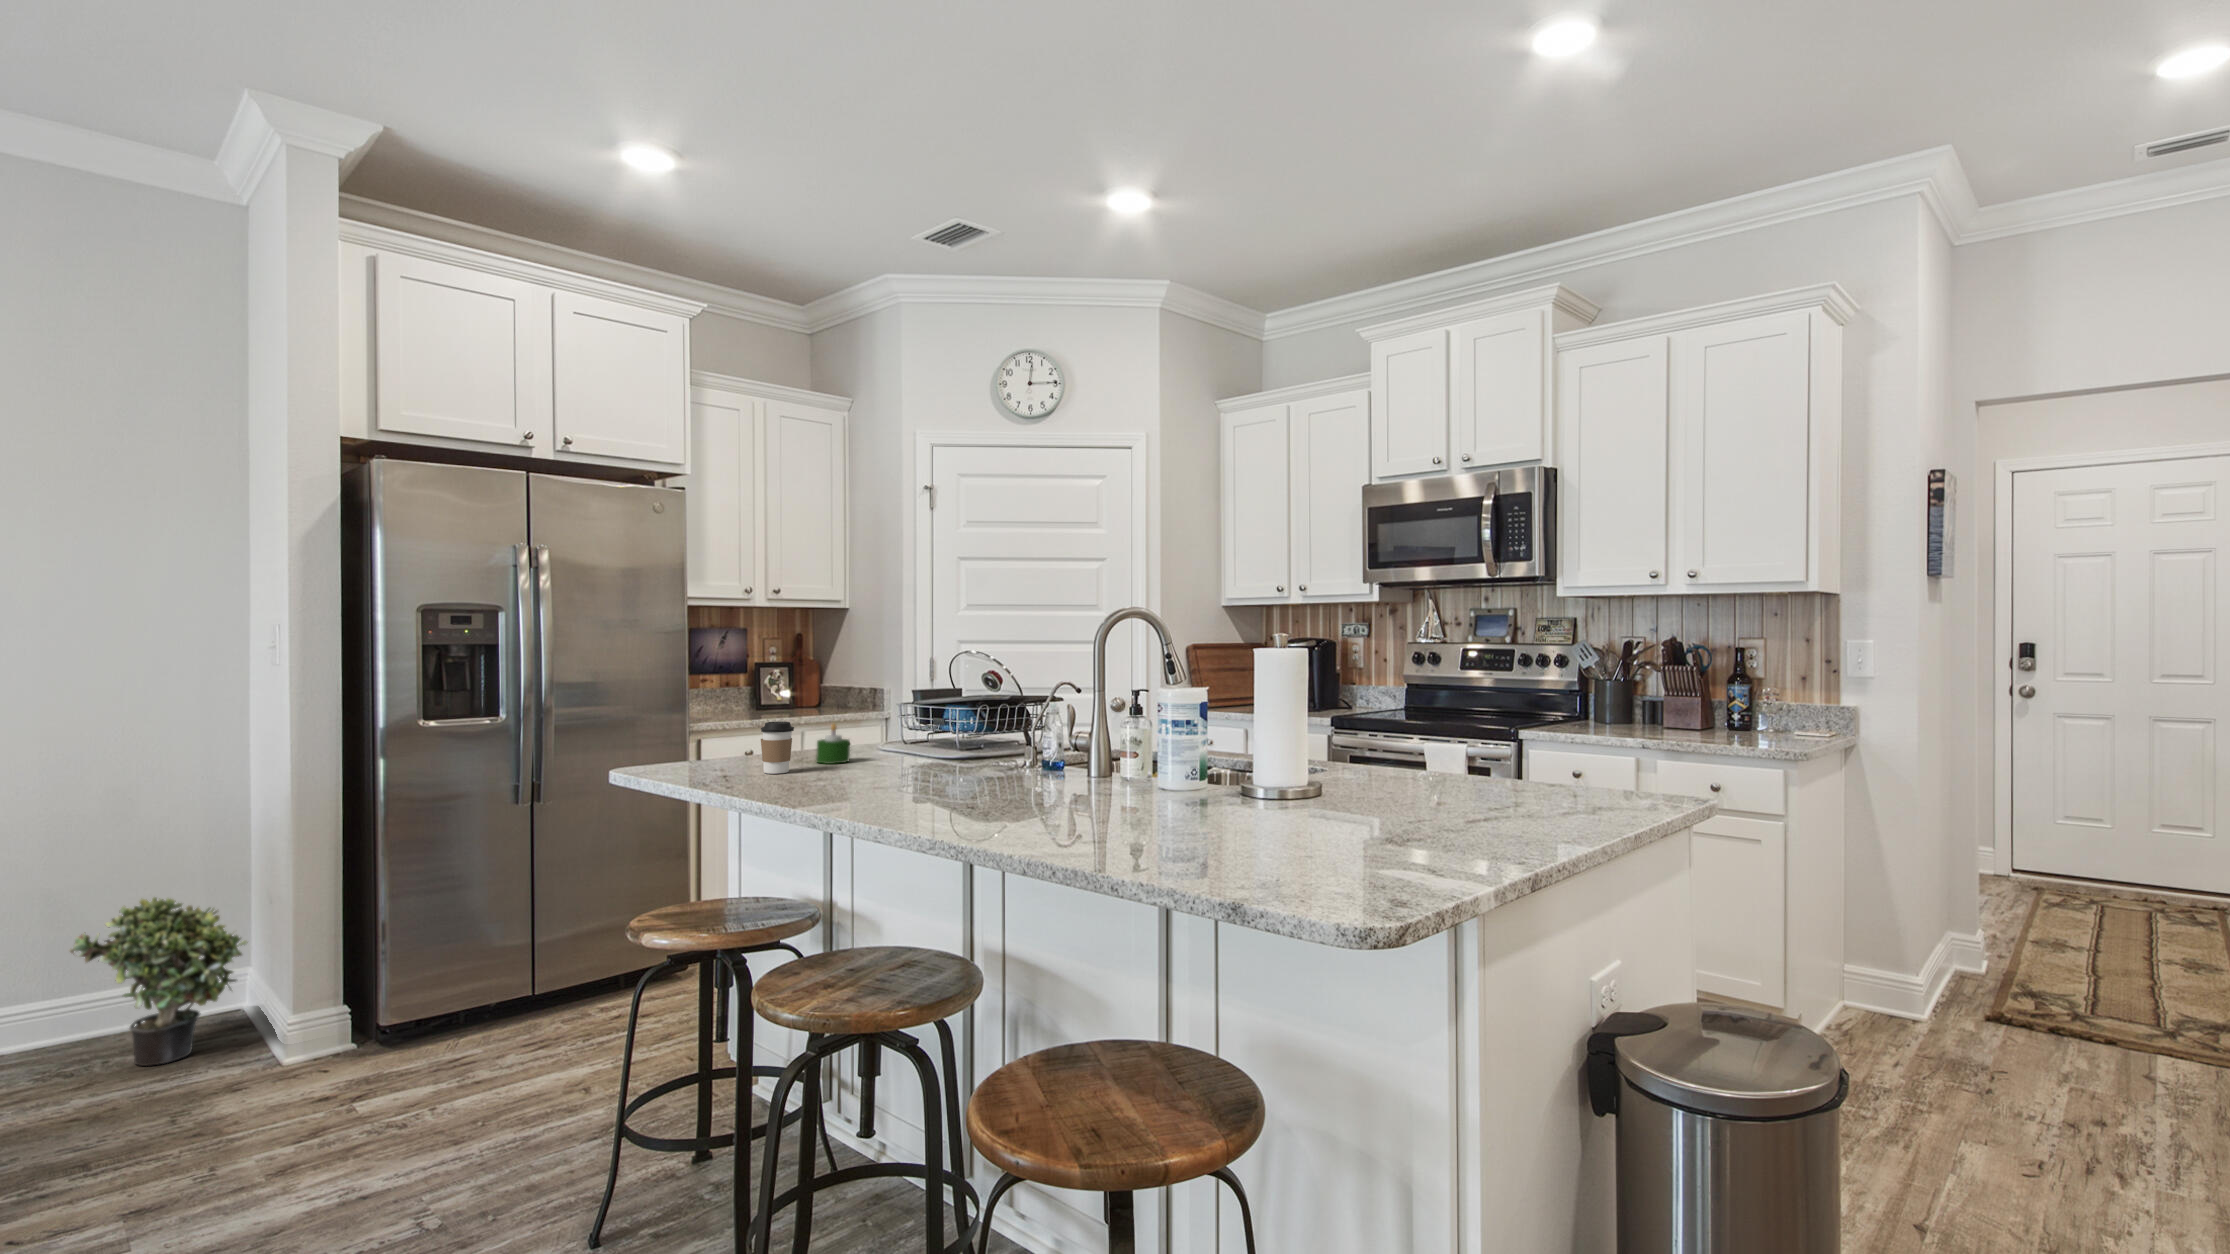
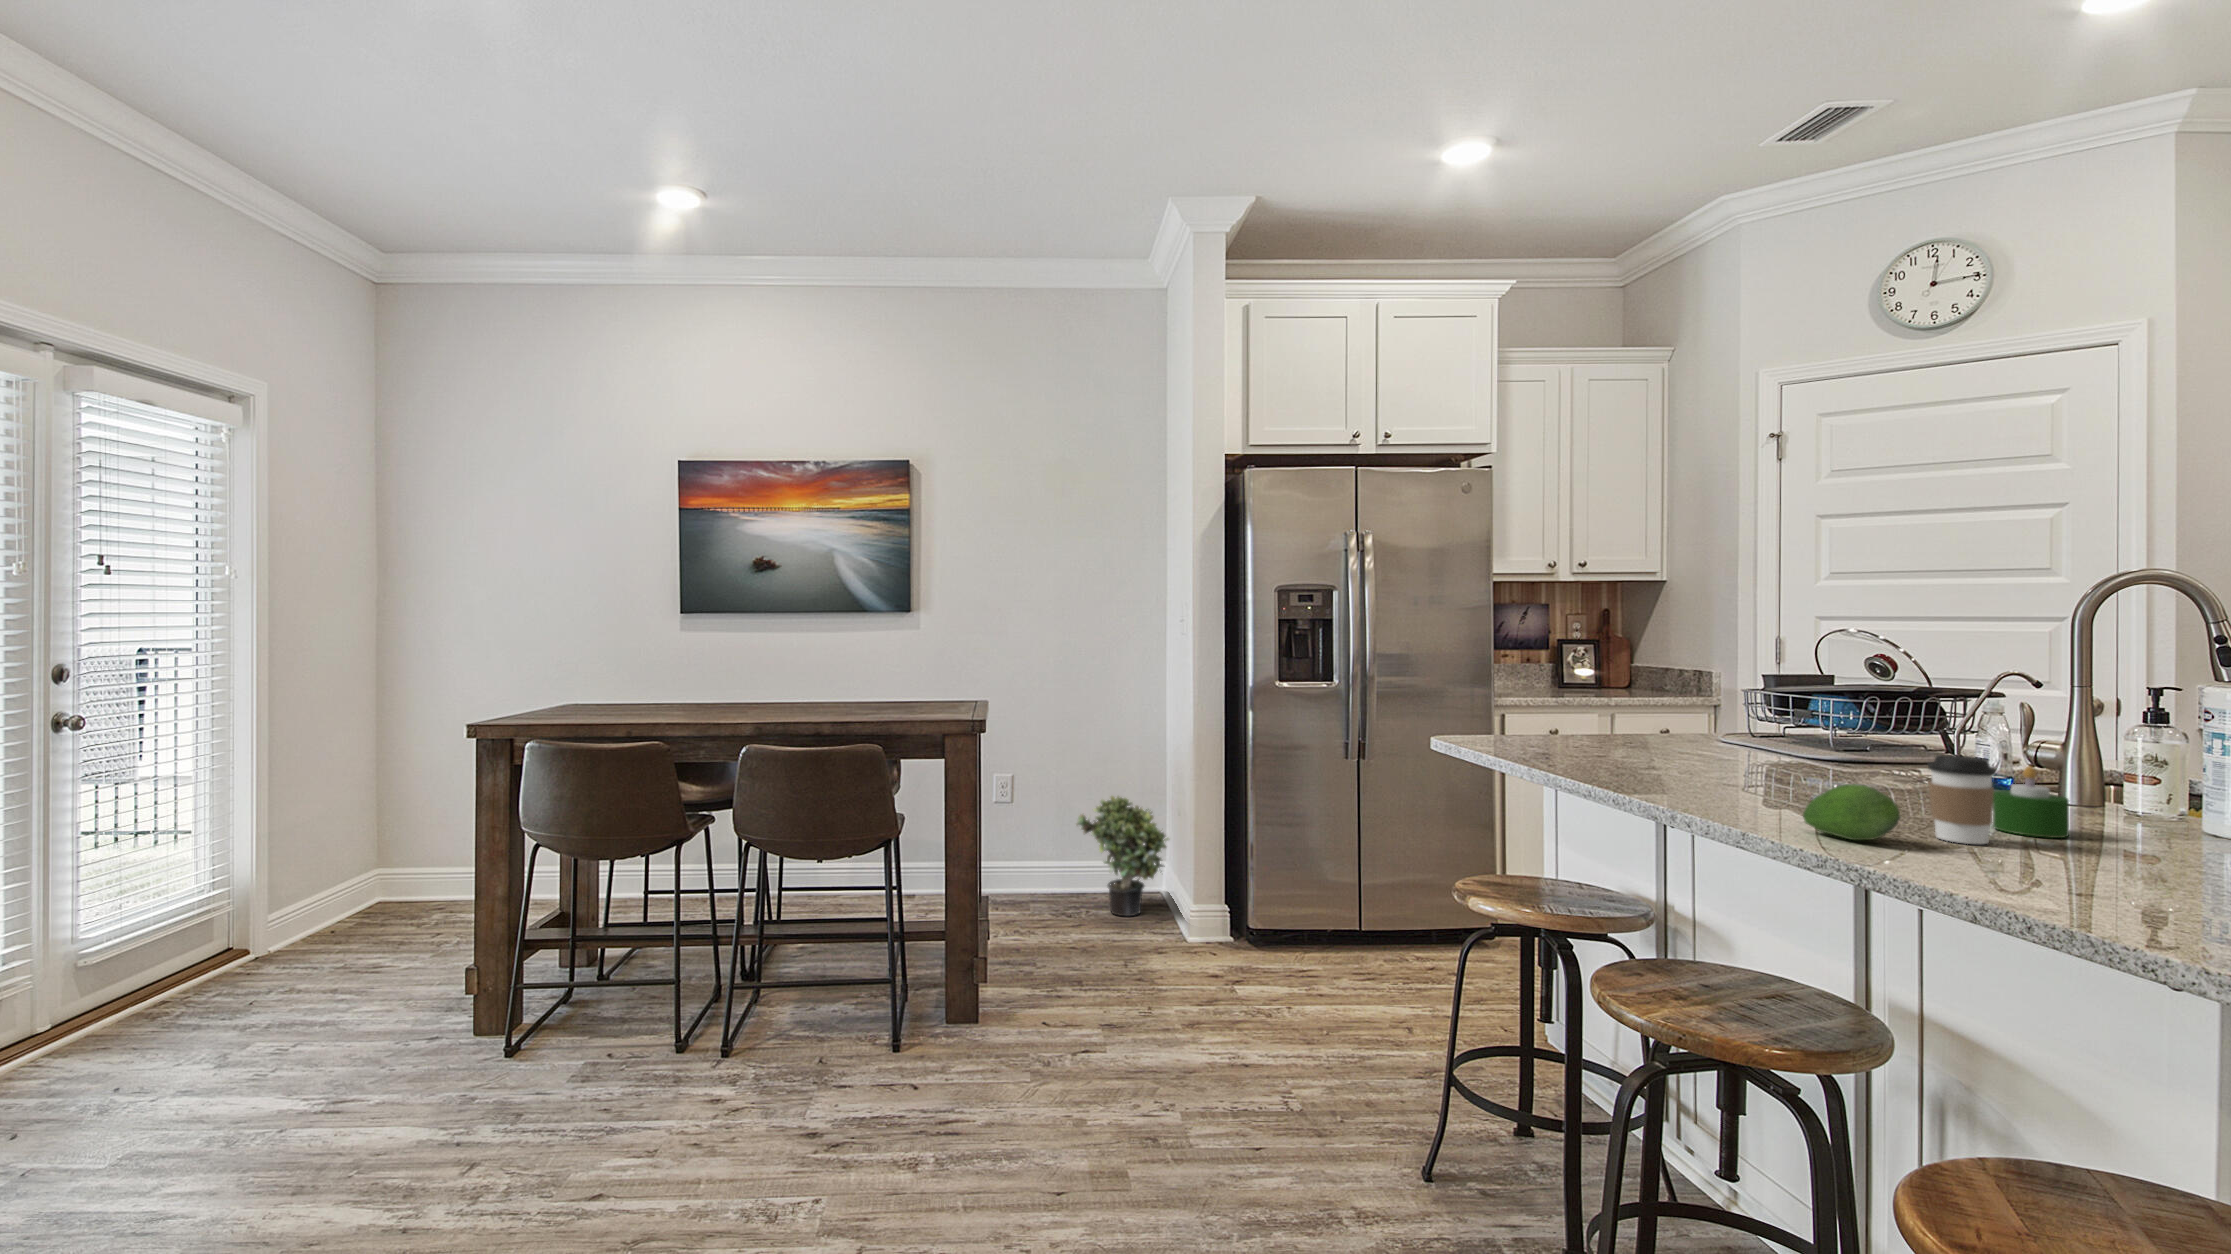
coffee cup: present [761,722,794,774] -> present [1928,755,1997,844]
candle: present [816,724,850,764] -> present [1993,766,2069,838]
fruit: none [925,781,986,825] -> present [1803,784,1900,840]

